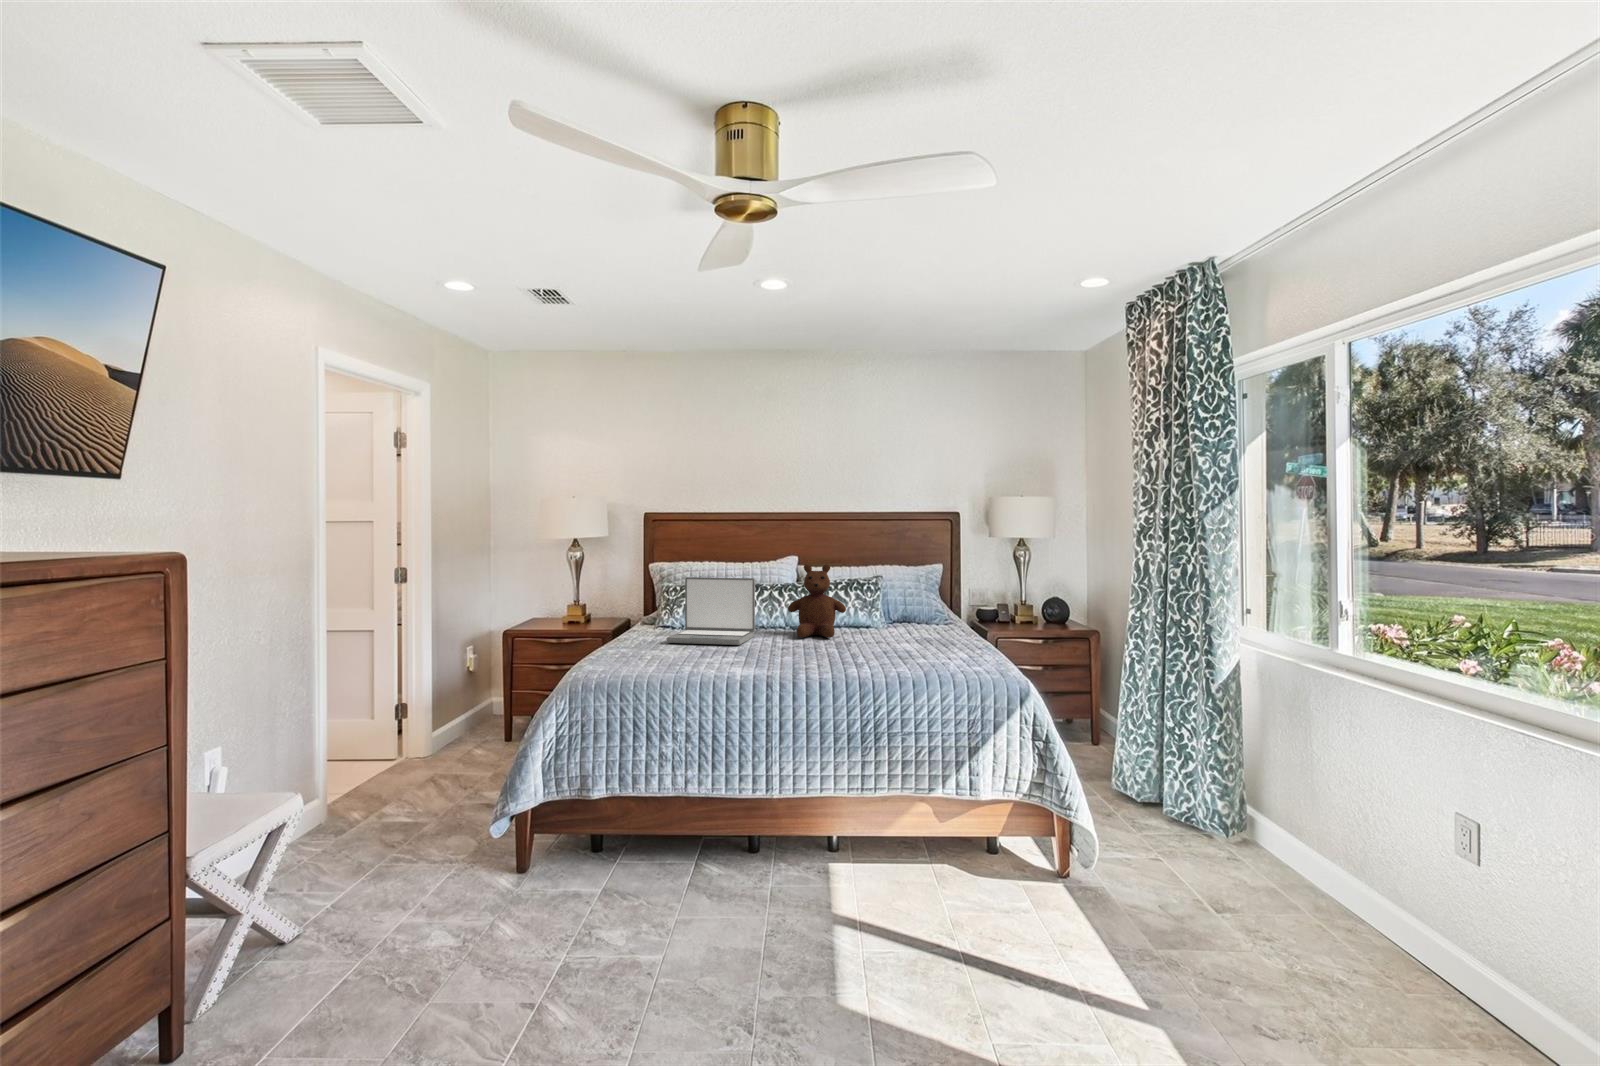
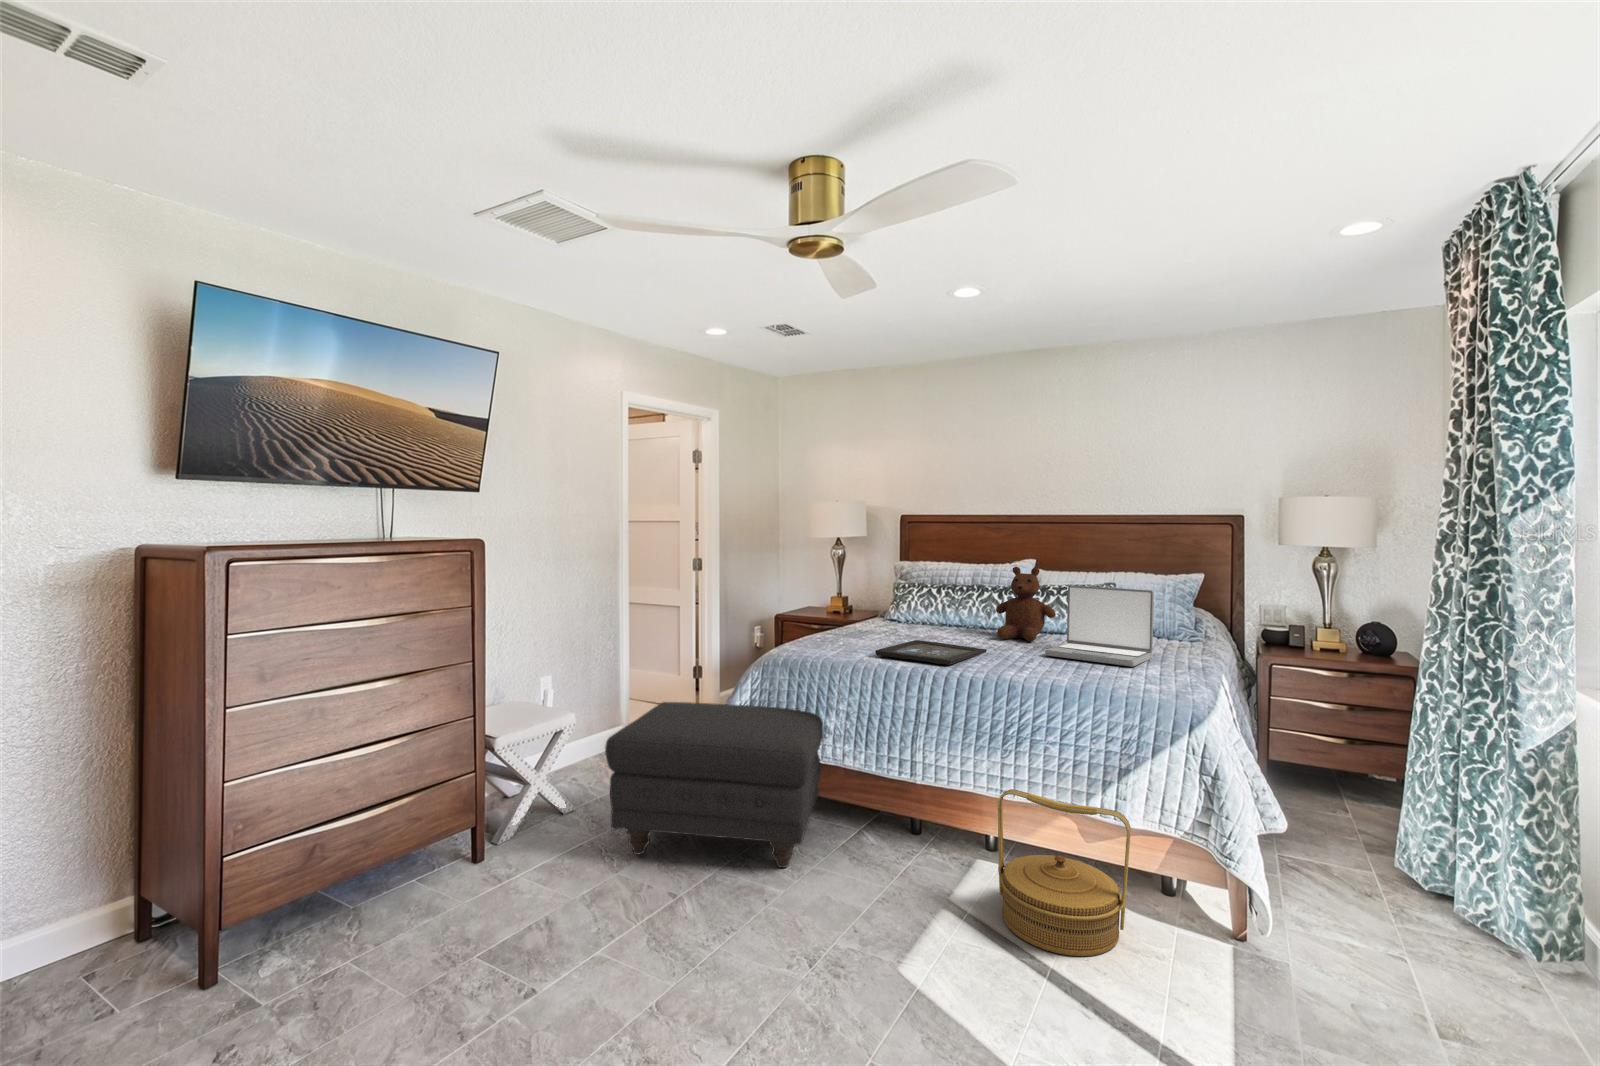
laptop: present [666,577,755,645] -> present [1045,585,1154,667]
tray: none [707,647,805,670] -> present [875,640,987,665]
ottoman: none [414,738,683,958] -> present [605,702,823,868]
woven basket: none [877,784,997,927] -> present [998,789,1131,956]

